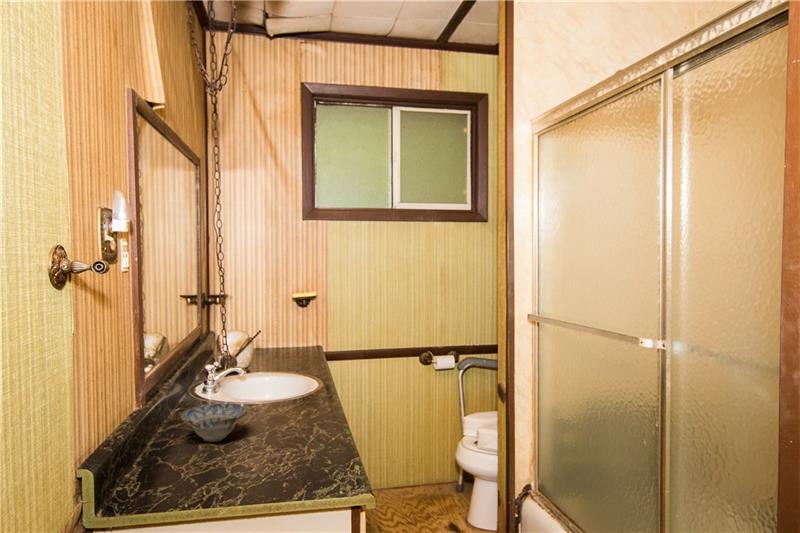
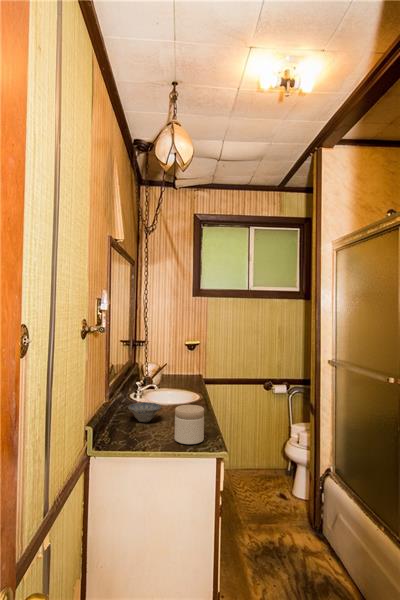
jar: none [270,405,326,482] -> present [174,405,204,444]

